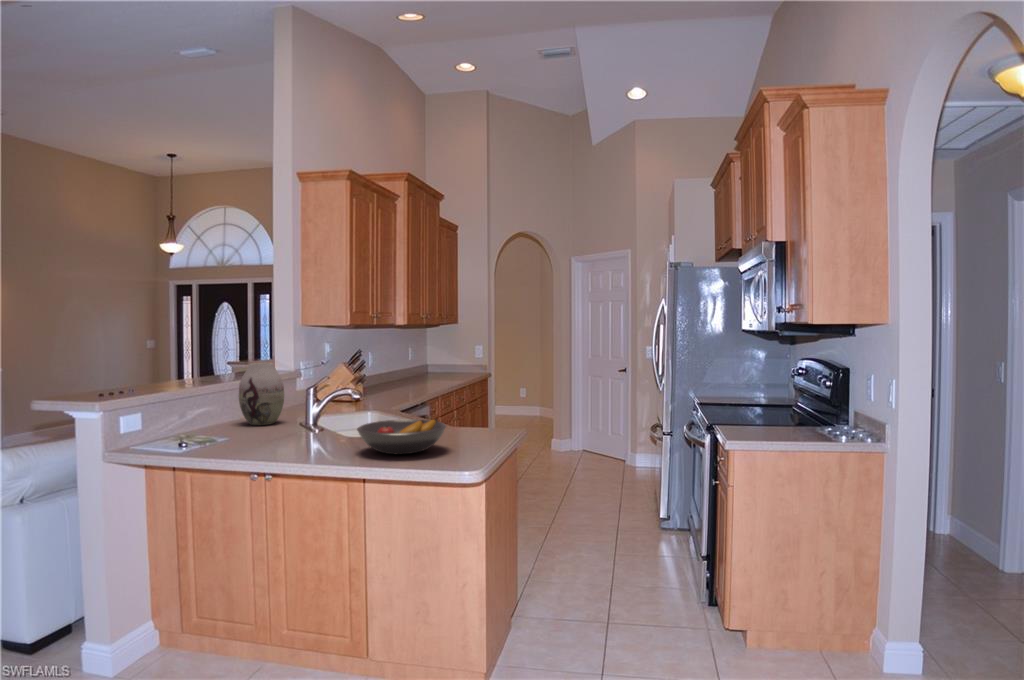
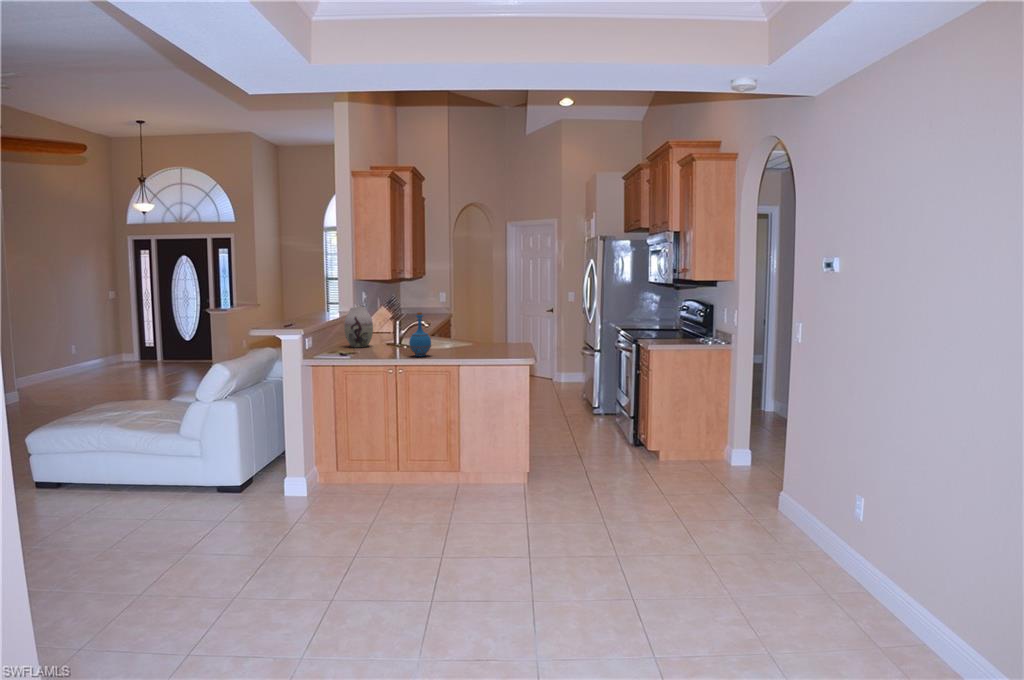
bottle: none [287,374,327,449] -> present [409,312,431,356]
fruit bowl: present [357,419,446,454] -> none [453,336,504,356]

